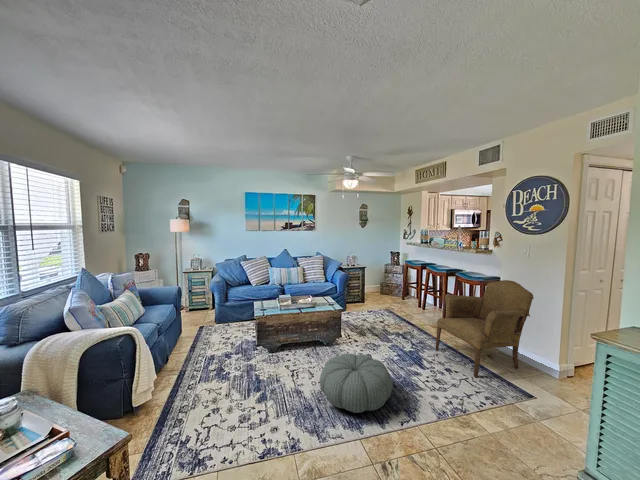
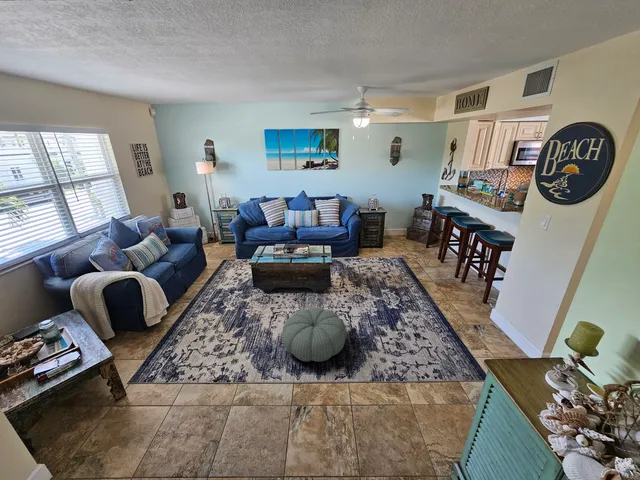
armchair: present [436,280,534,378] -> none [422,250,537,347]

